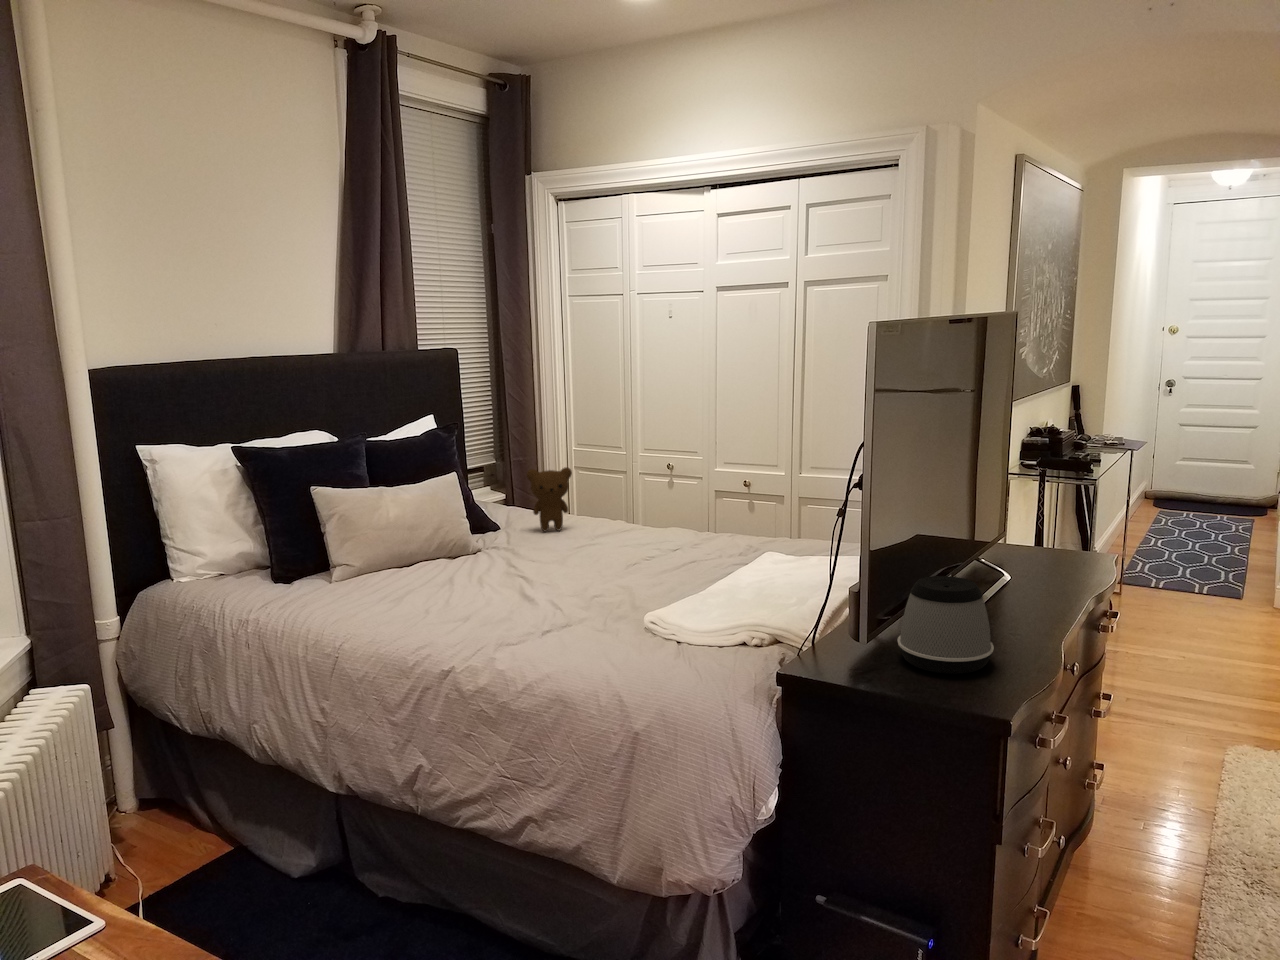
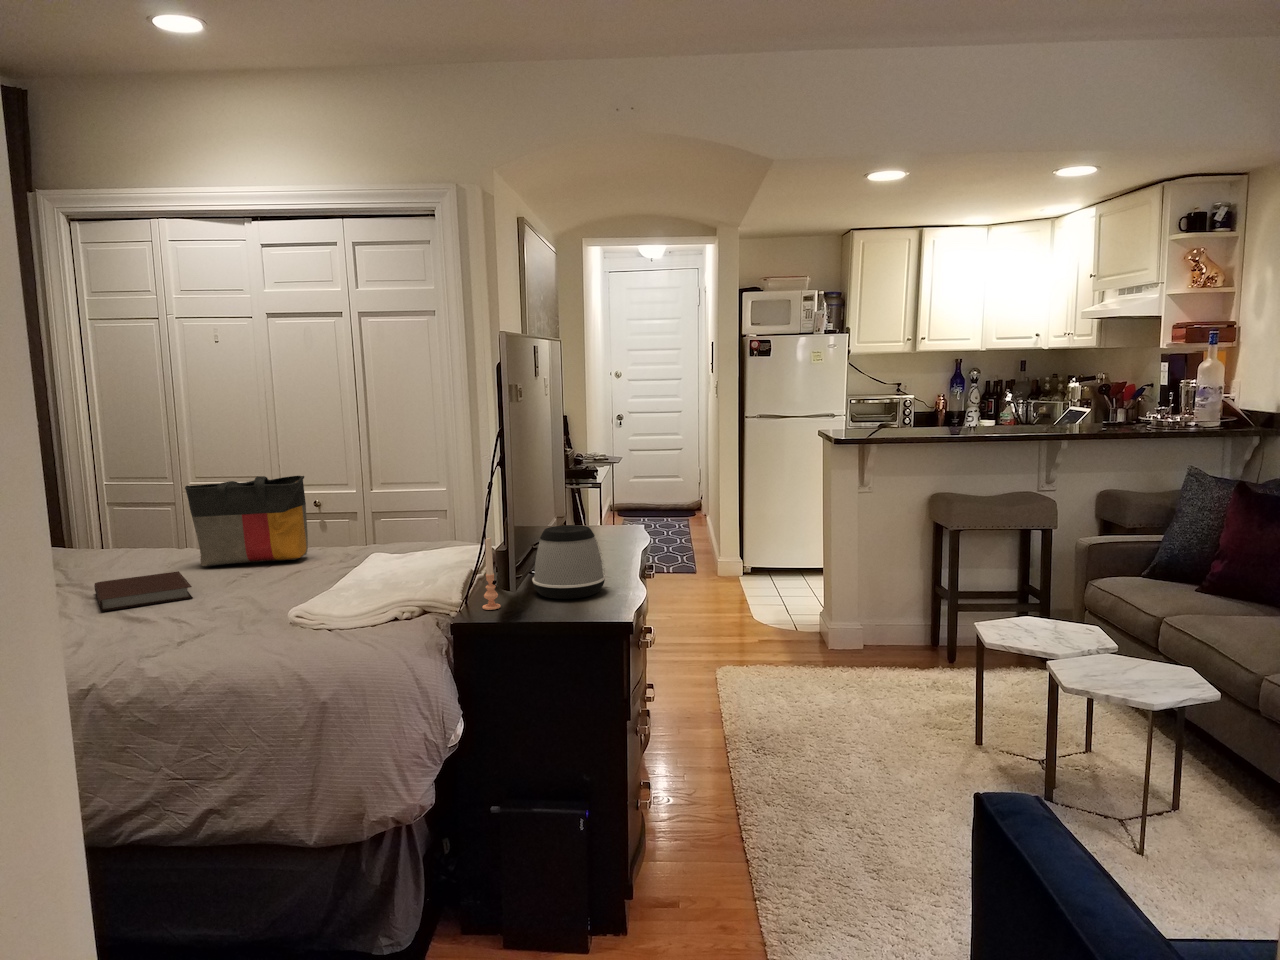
tote bag: none [598,466,705,555] -> present [185,476,308,566]
teddy bear: present [527,467,572,531] -> none [84,491,140,562]
notebook: none [502,555,582,591] -> present [94,571,193,611]
candle: none [827,585,849,670] -> present [483,538,501,610]

